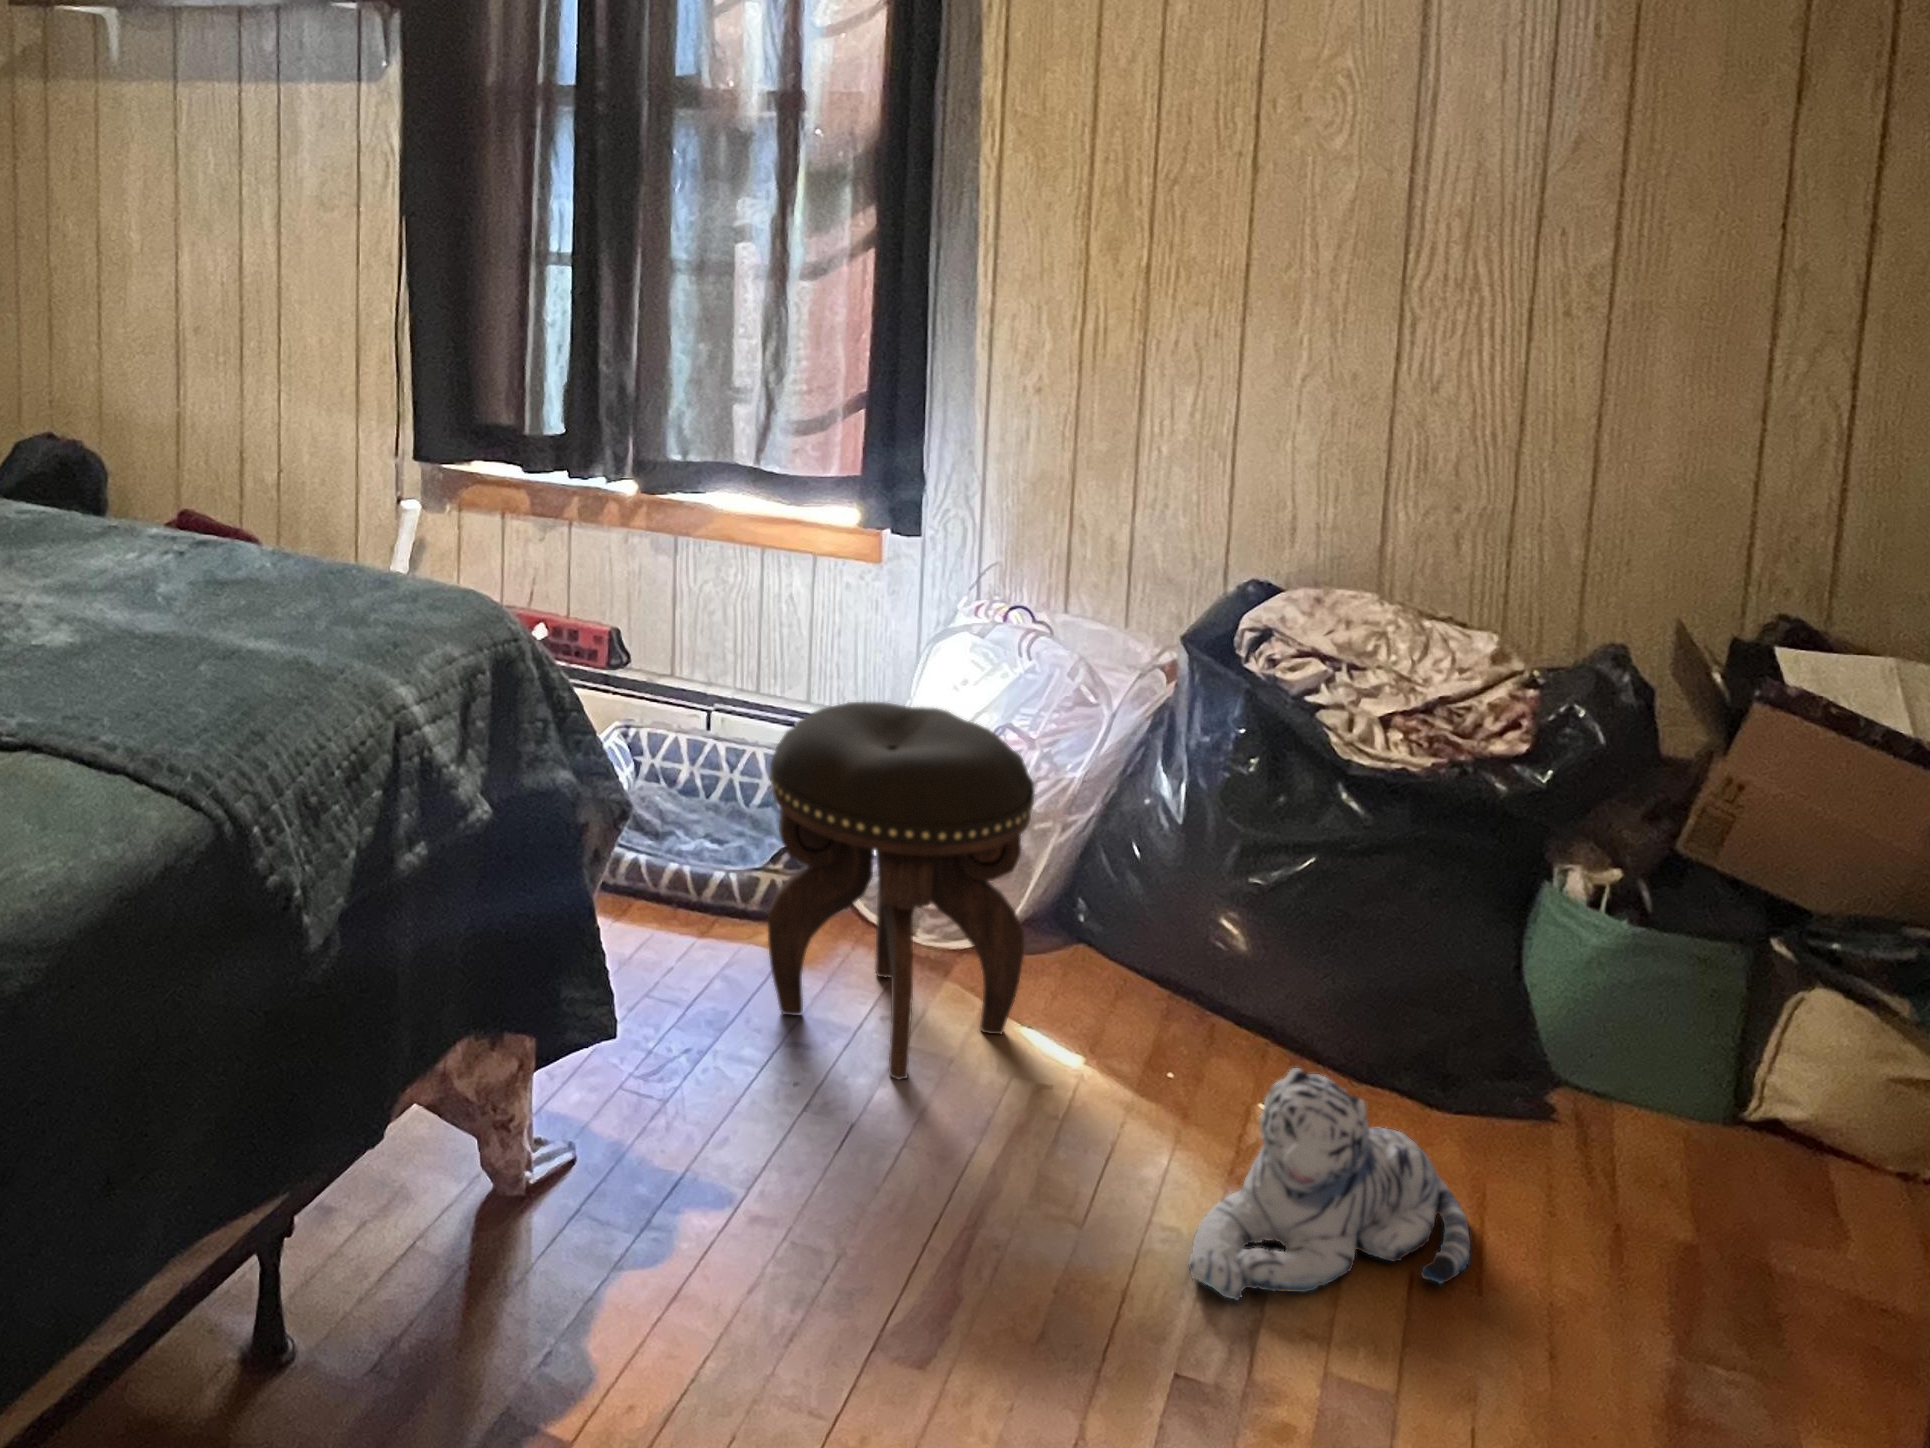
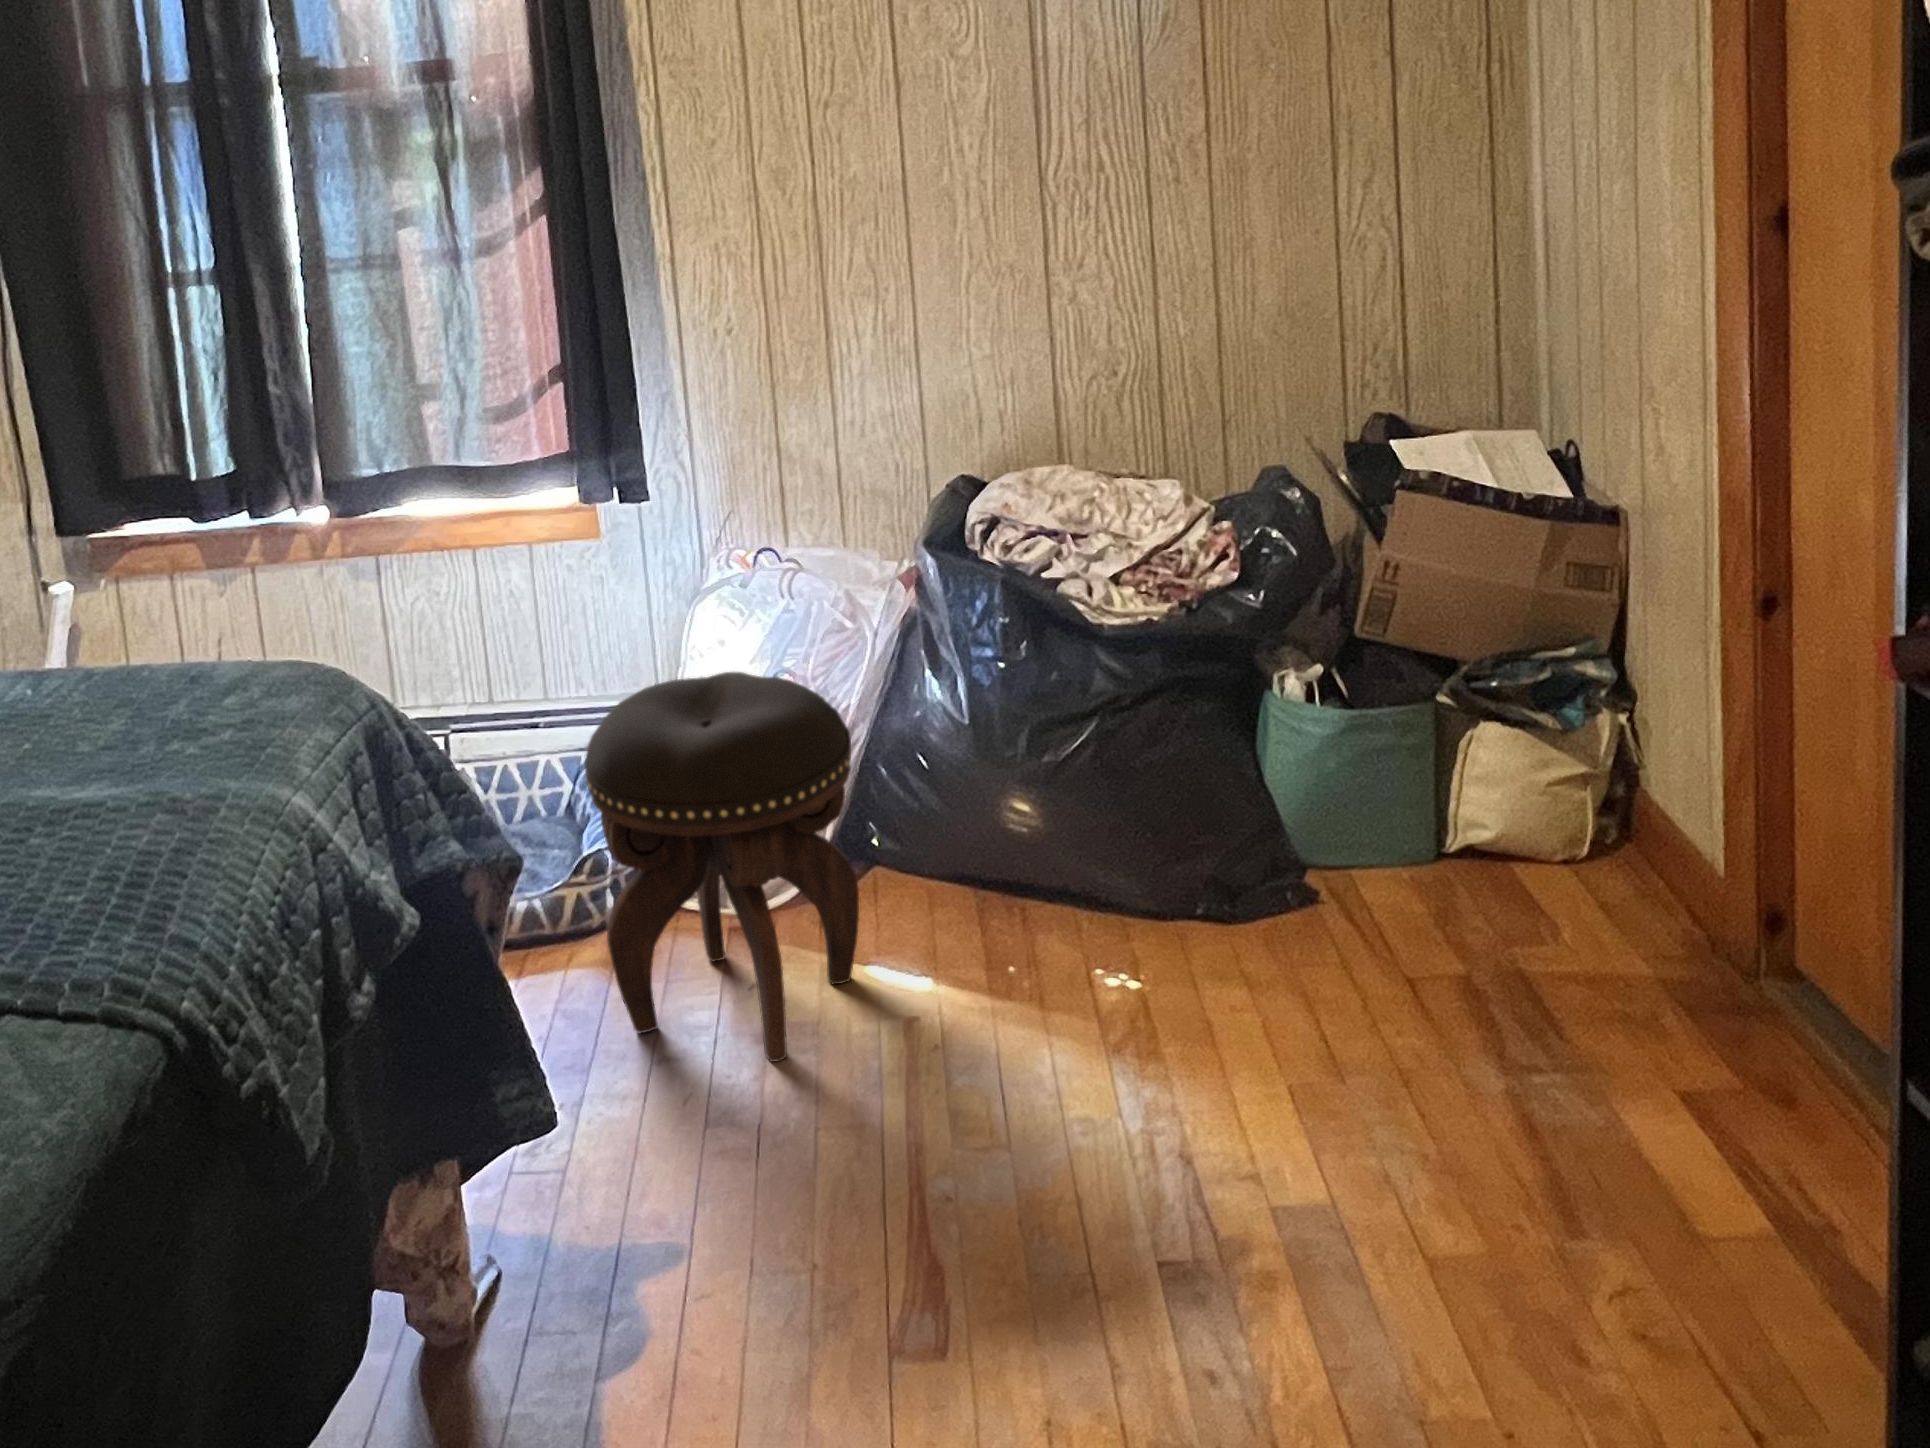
plush toy: present [1189,1068,1471,1300] -> none [1109,924,1321,1166]

